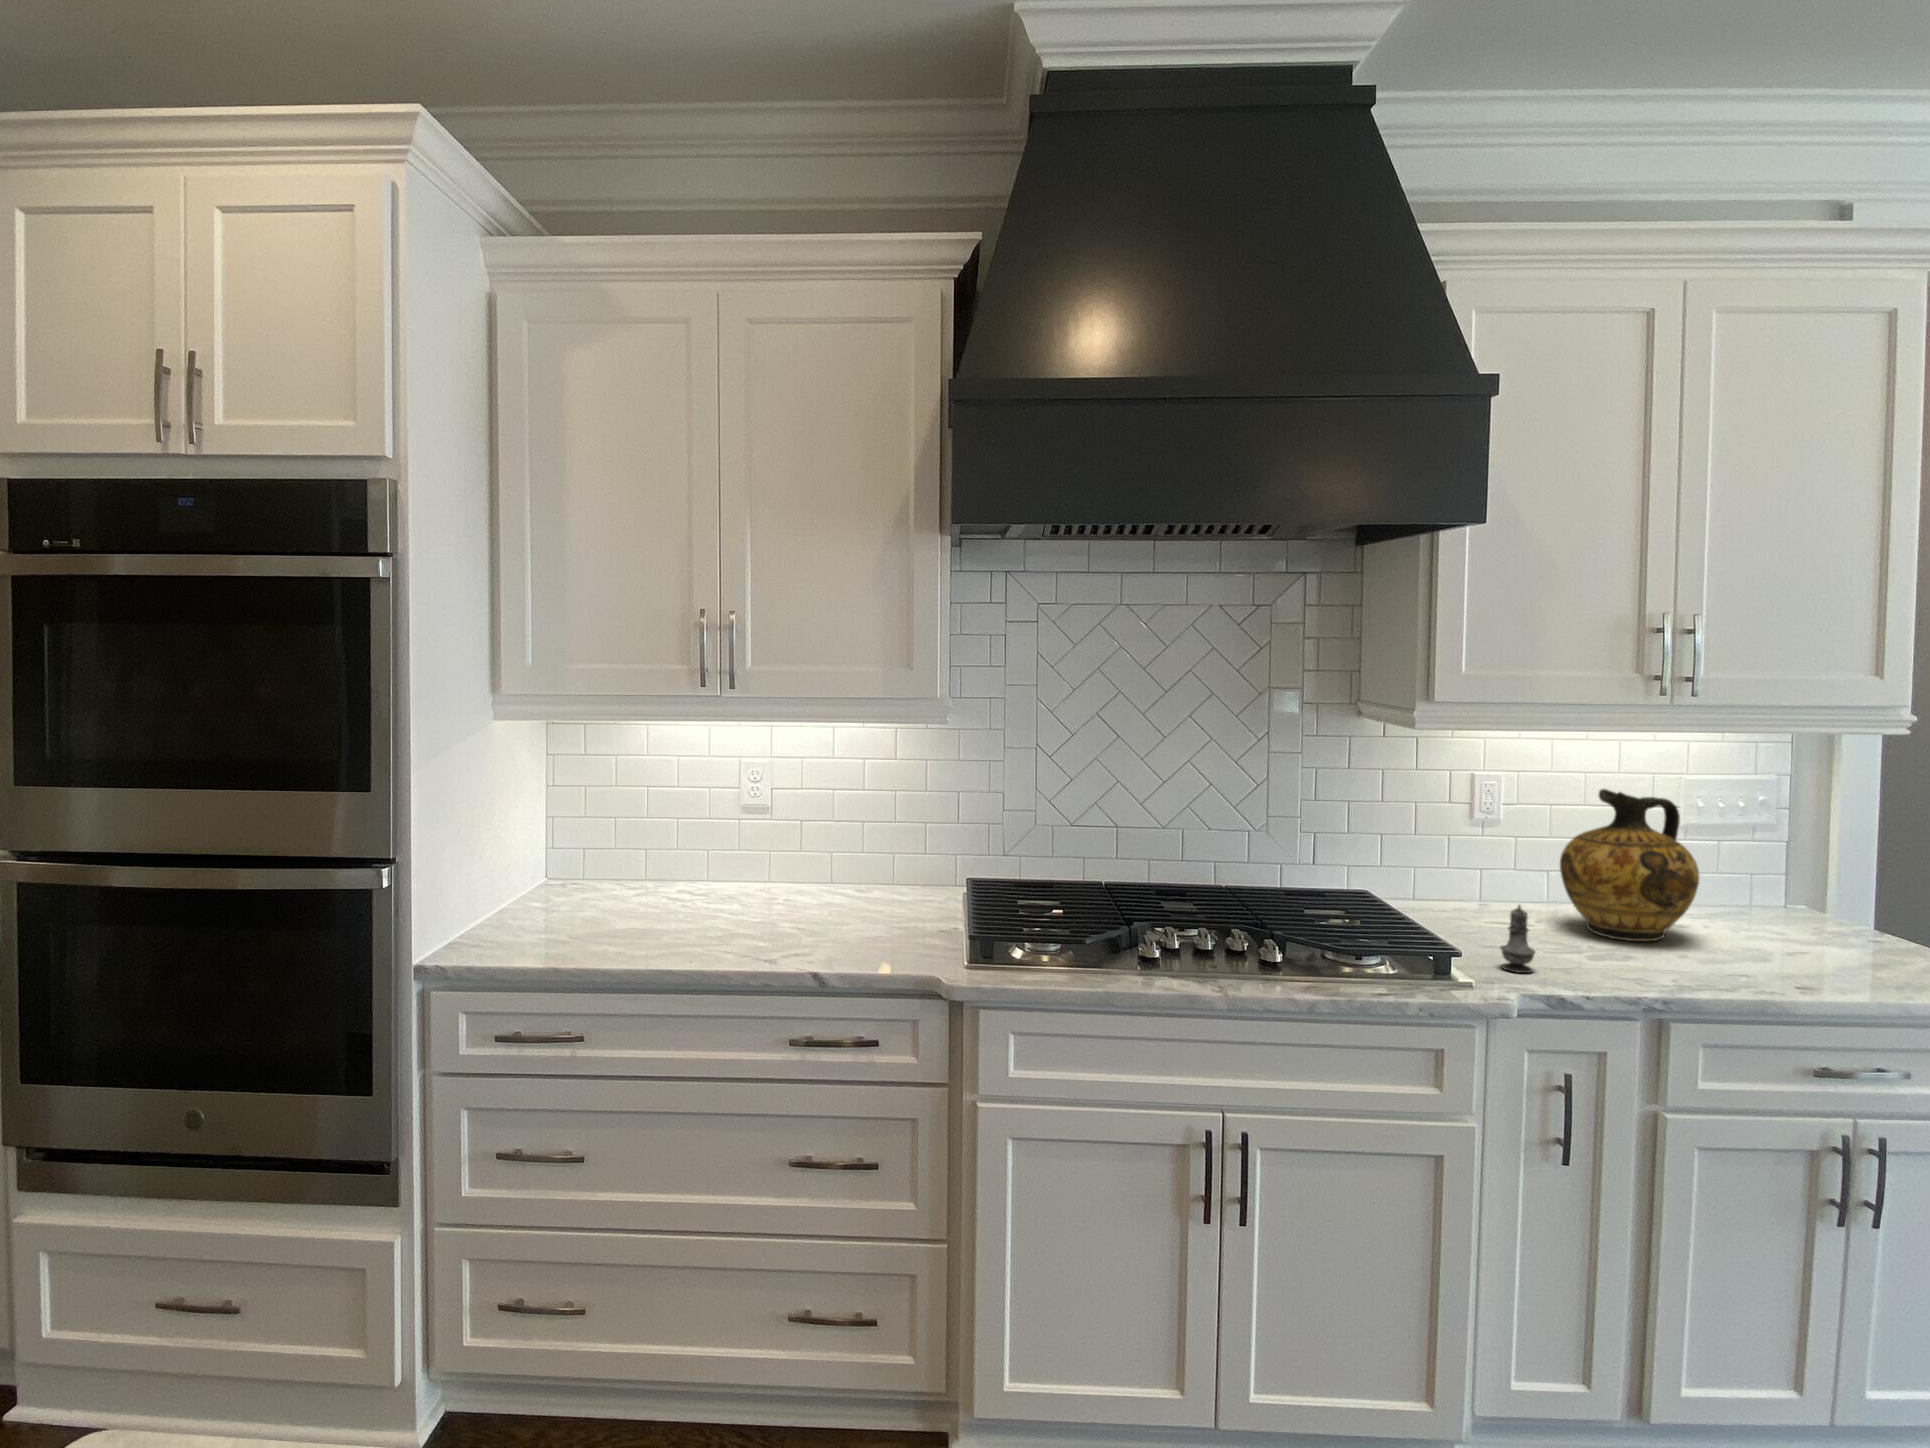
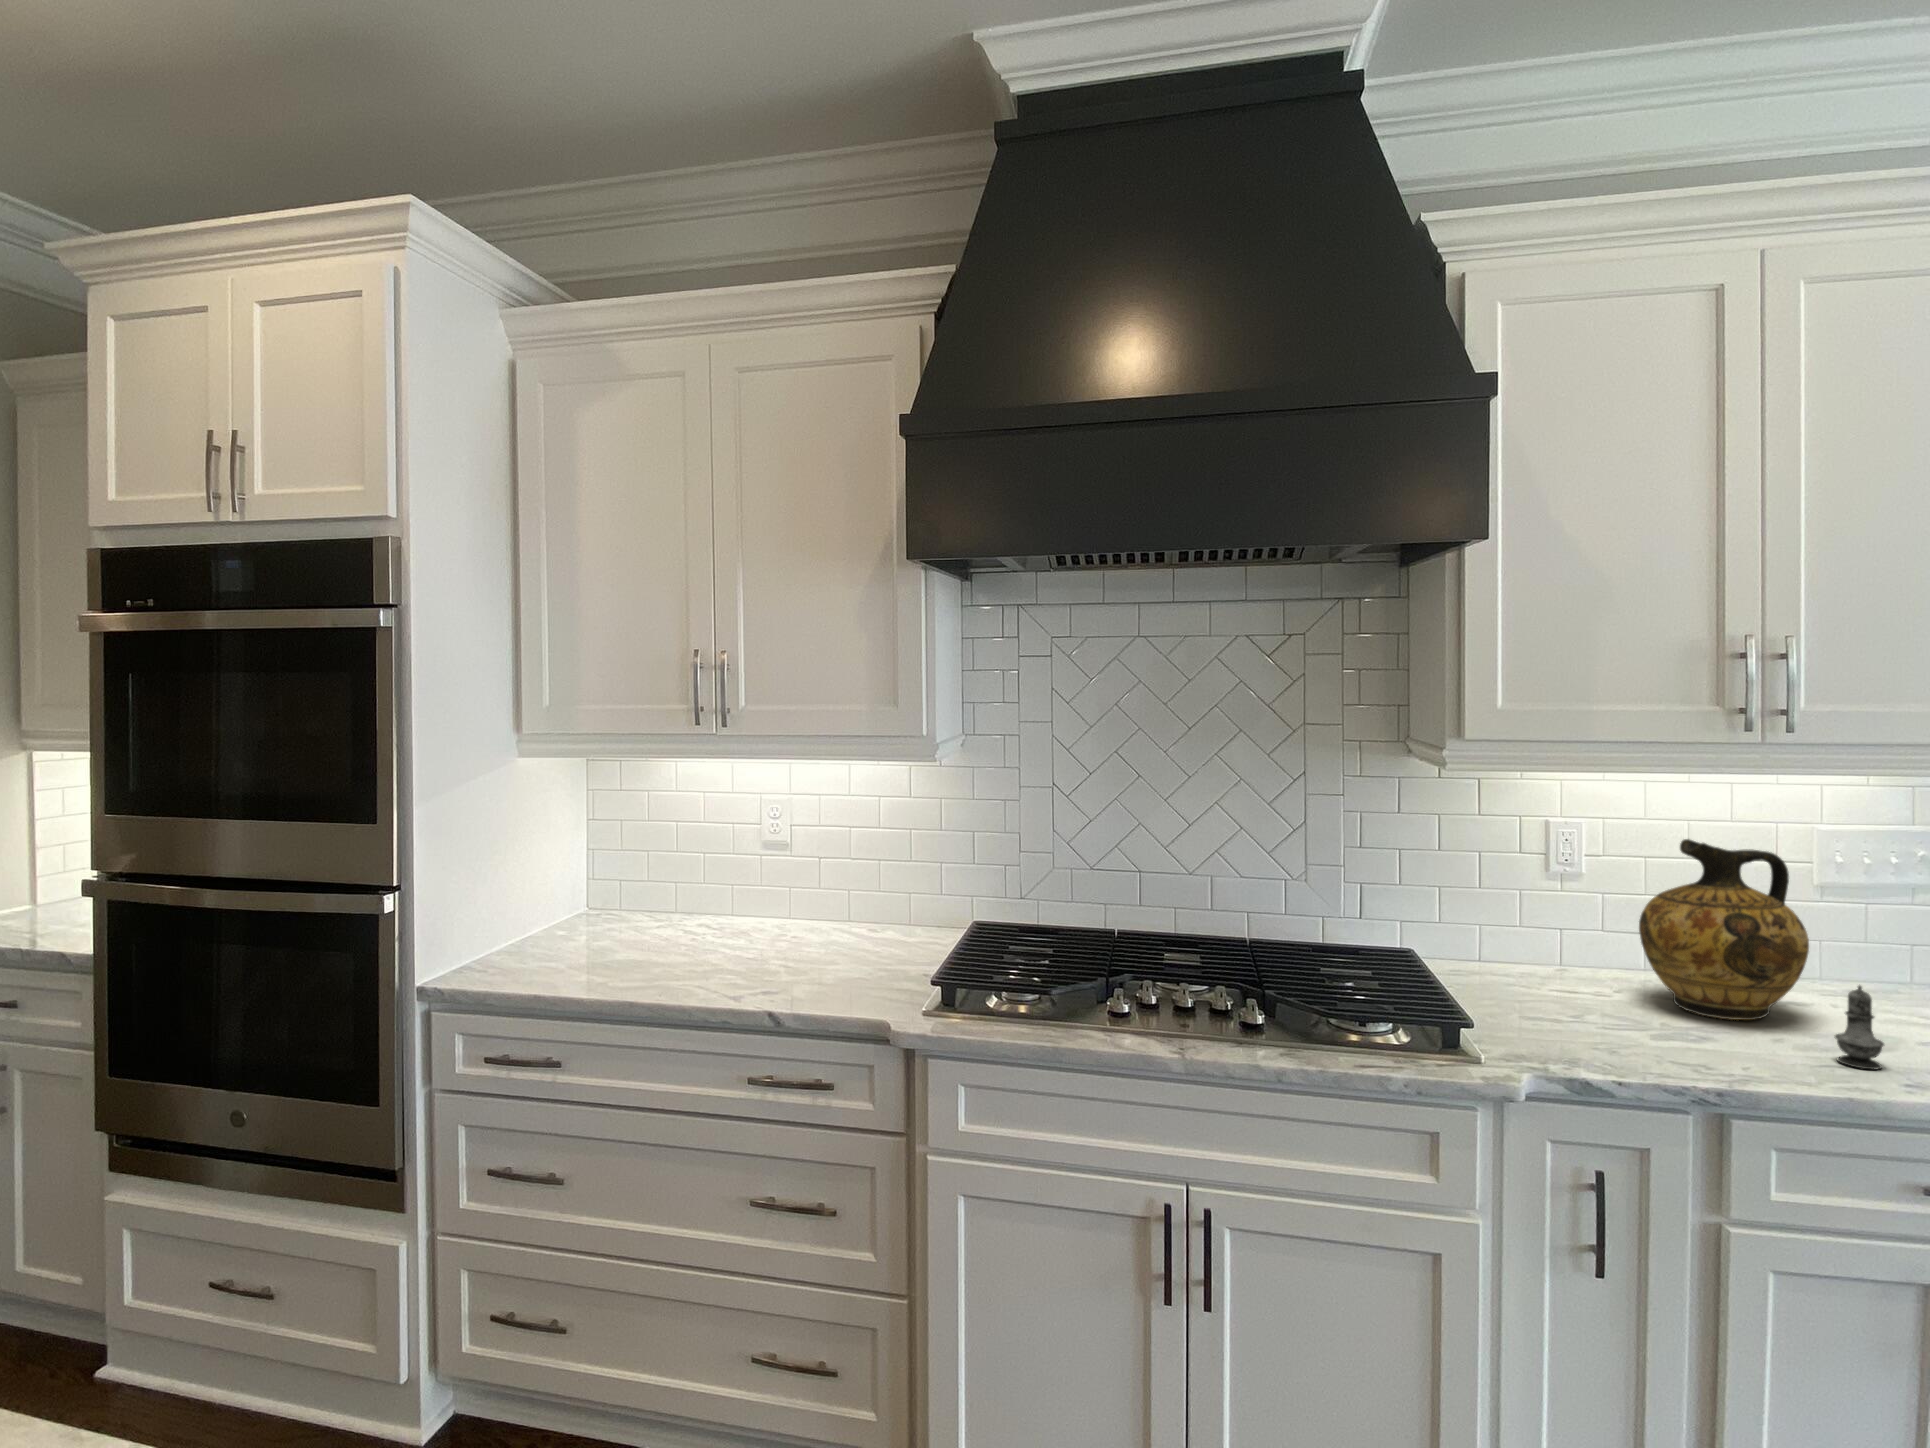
salt shaker: present [1500,905,1535,973] -> present [1835,985,1884,1069]

